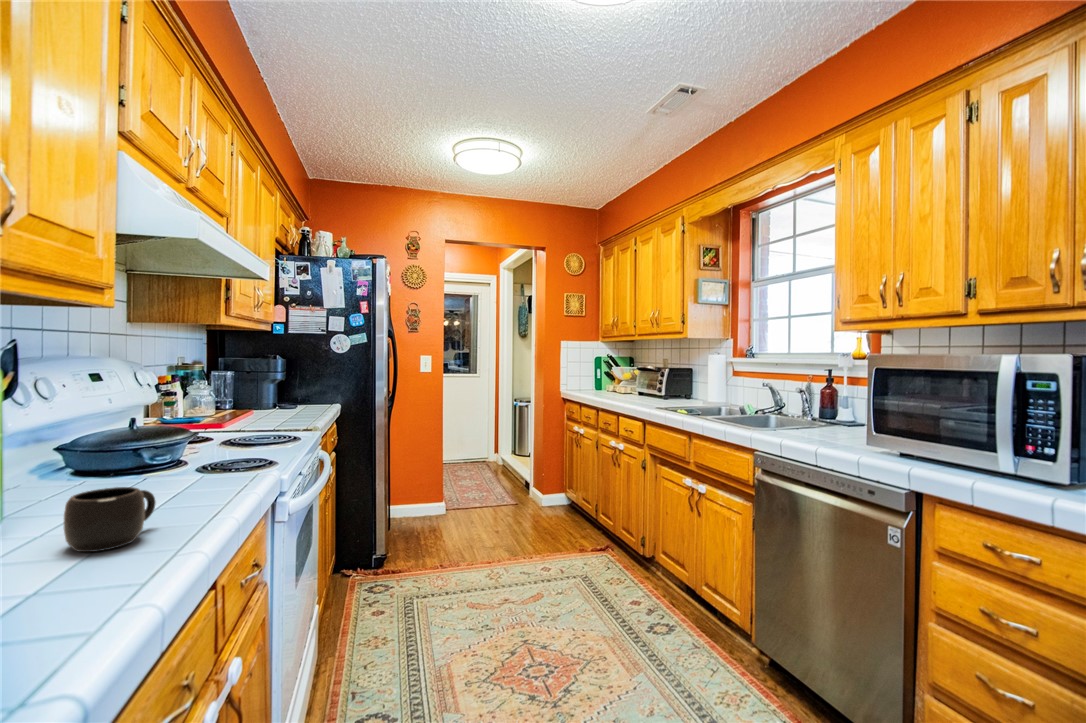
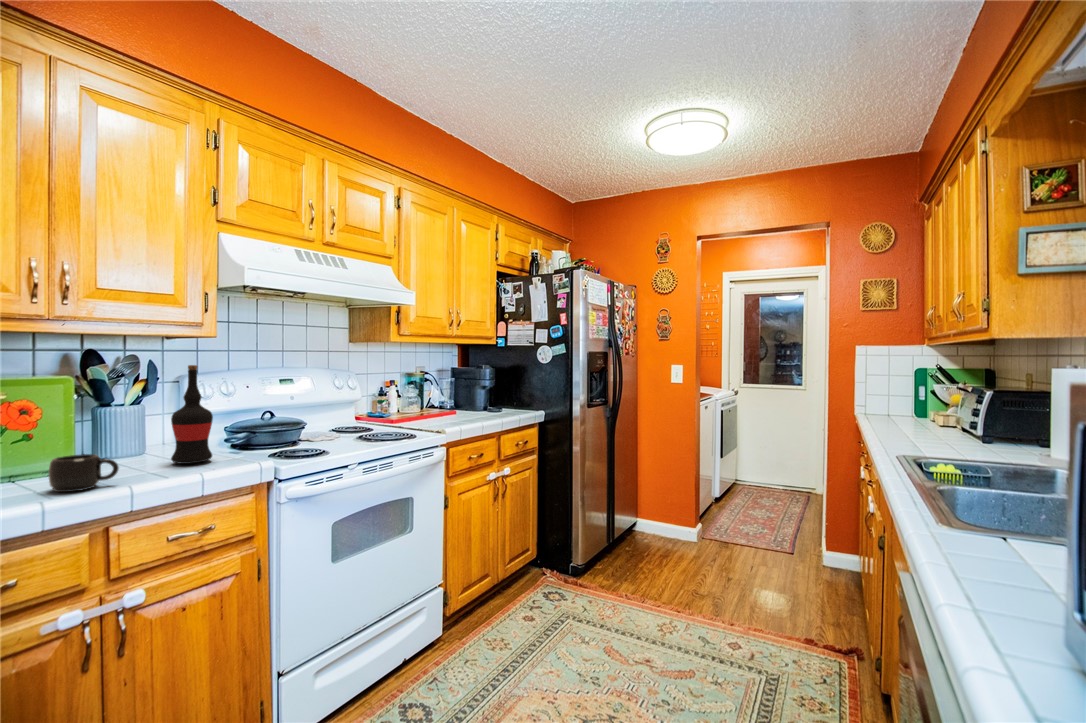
wine bottle: none [105,350,170,496] -> present [171,365,213,464]

